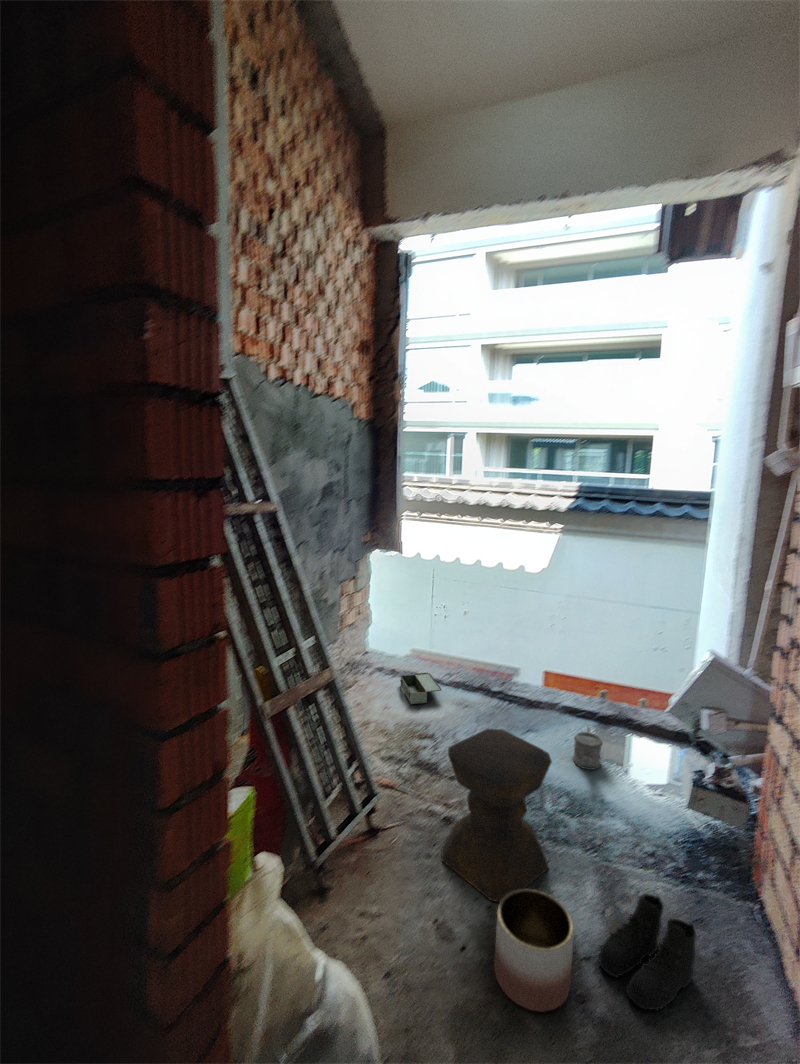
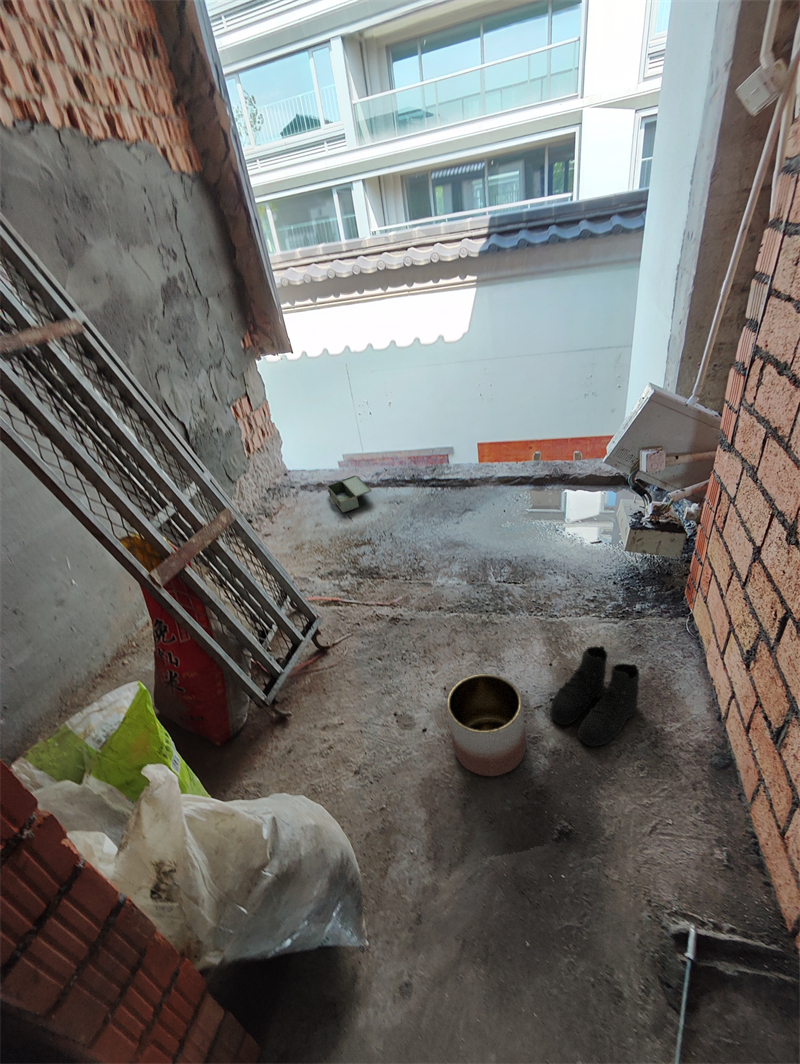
watering can: present [573,727,603,770] -> none [511,493,540,535]
stool: present [442,729,552,902] -> none [374,525,497,687]

